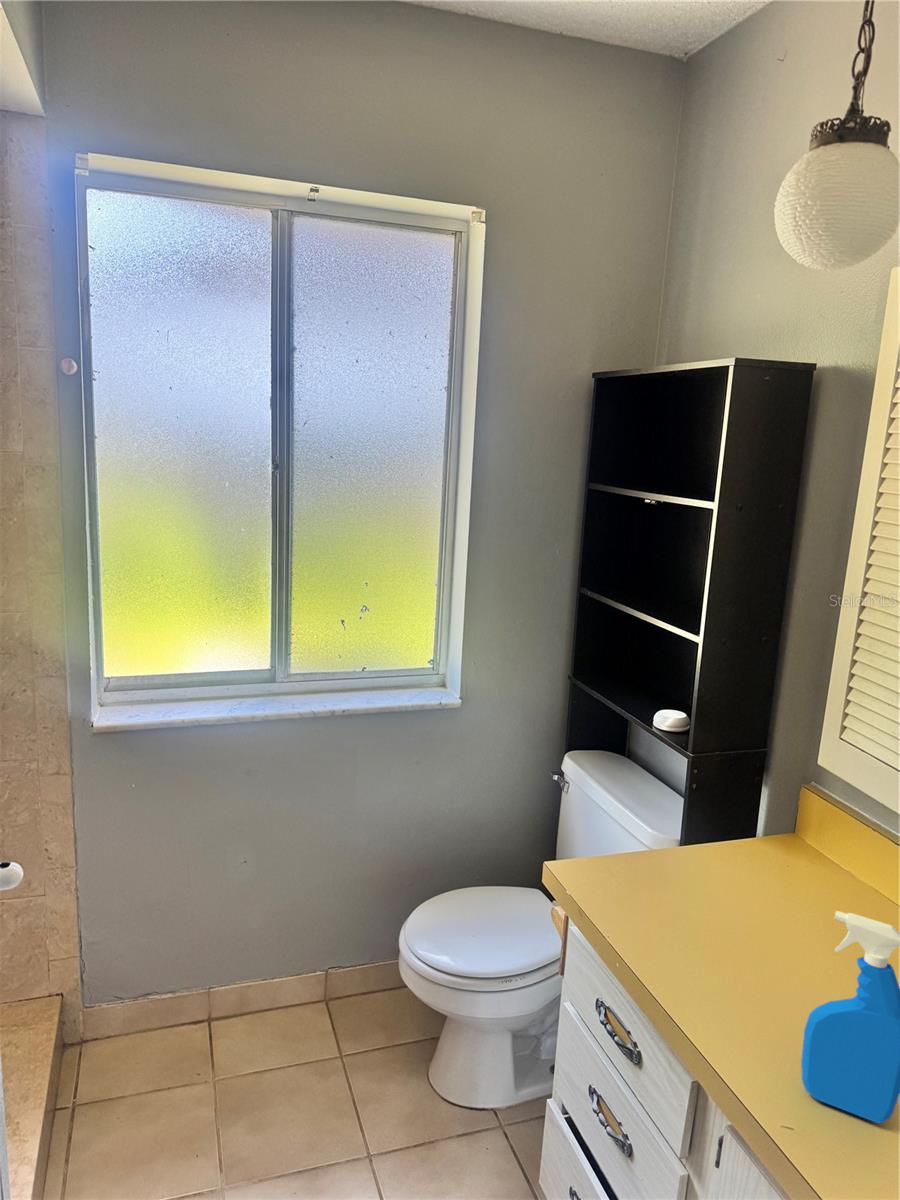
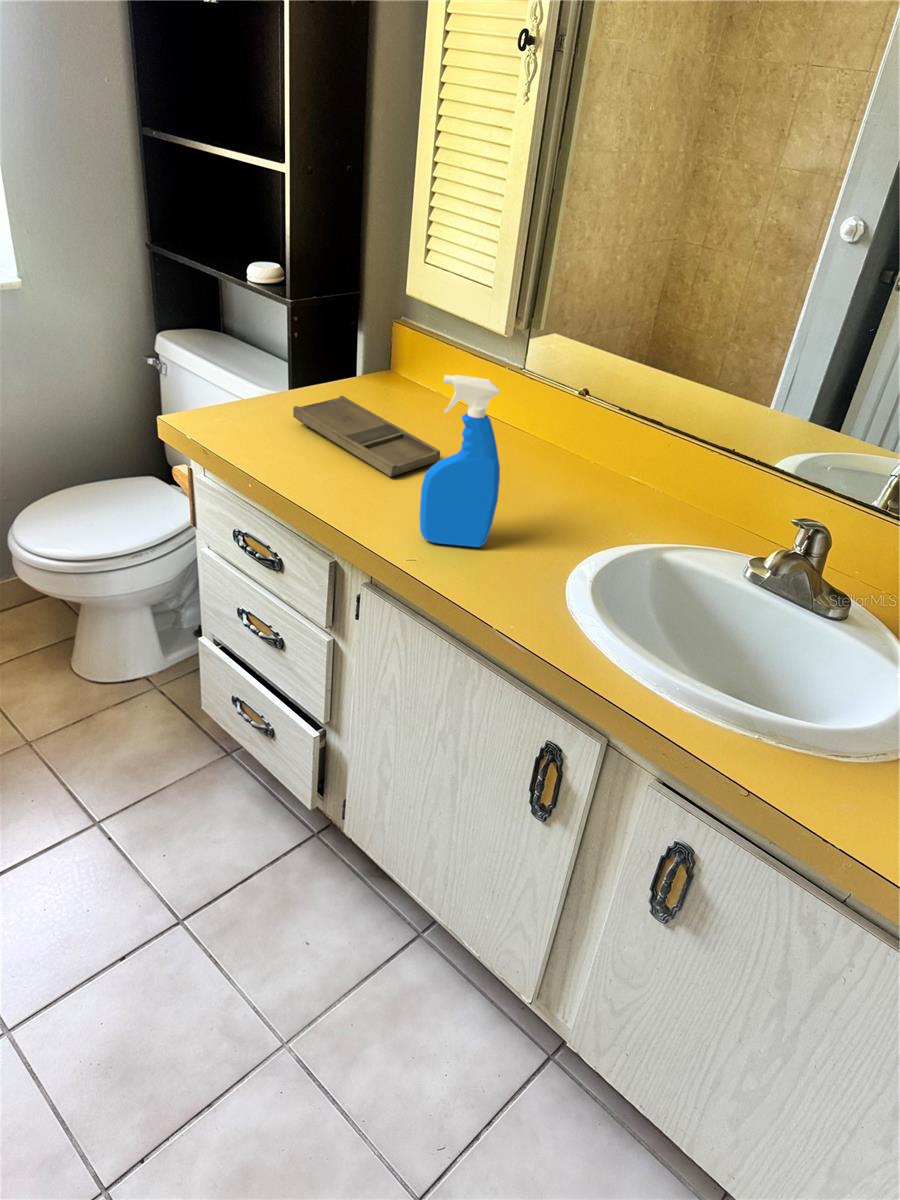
tray: none [676,866,841,985] -> present [293,396,440,477]

